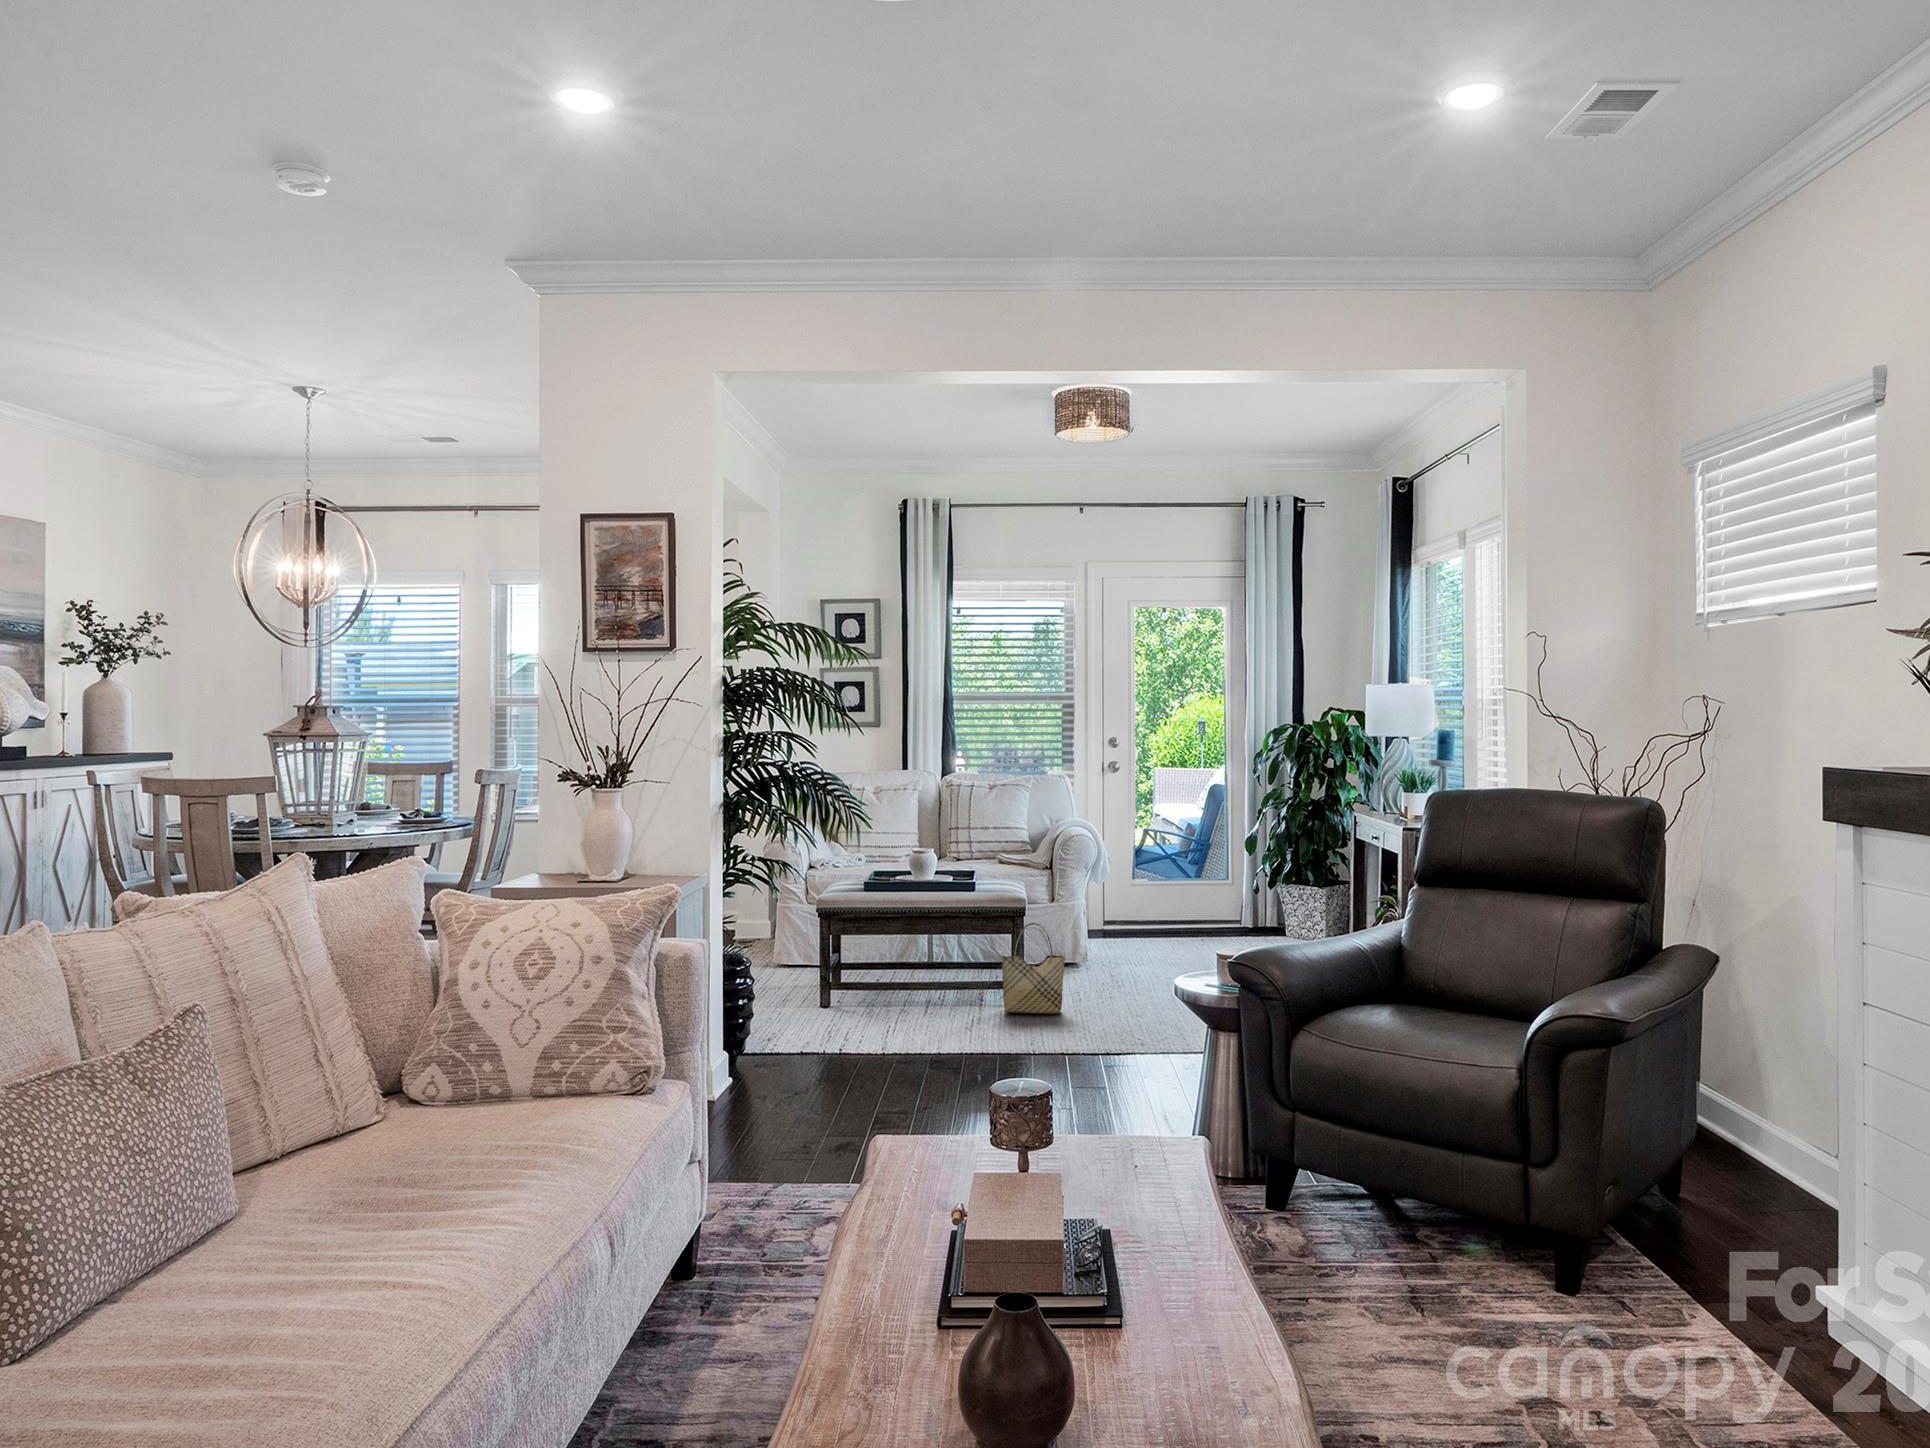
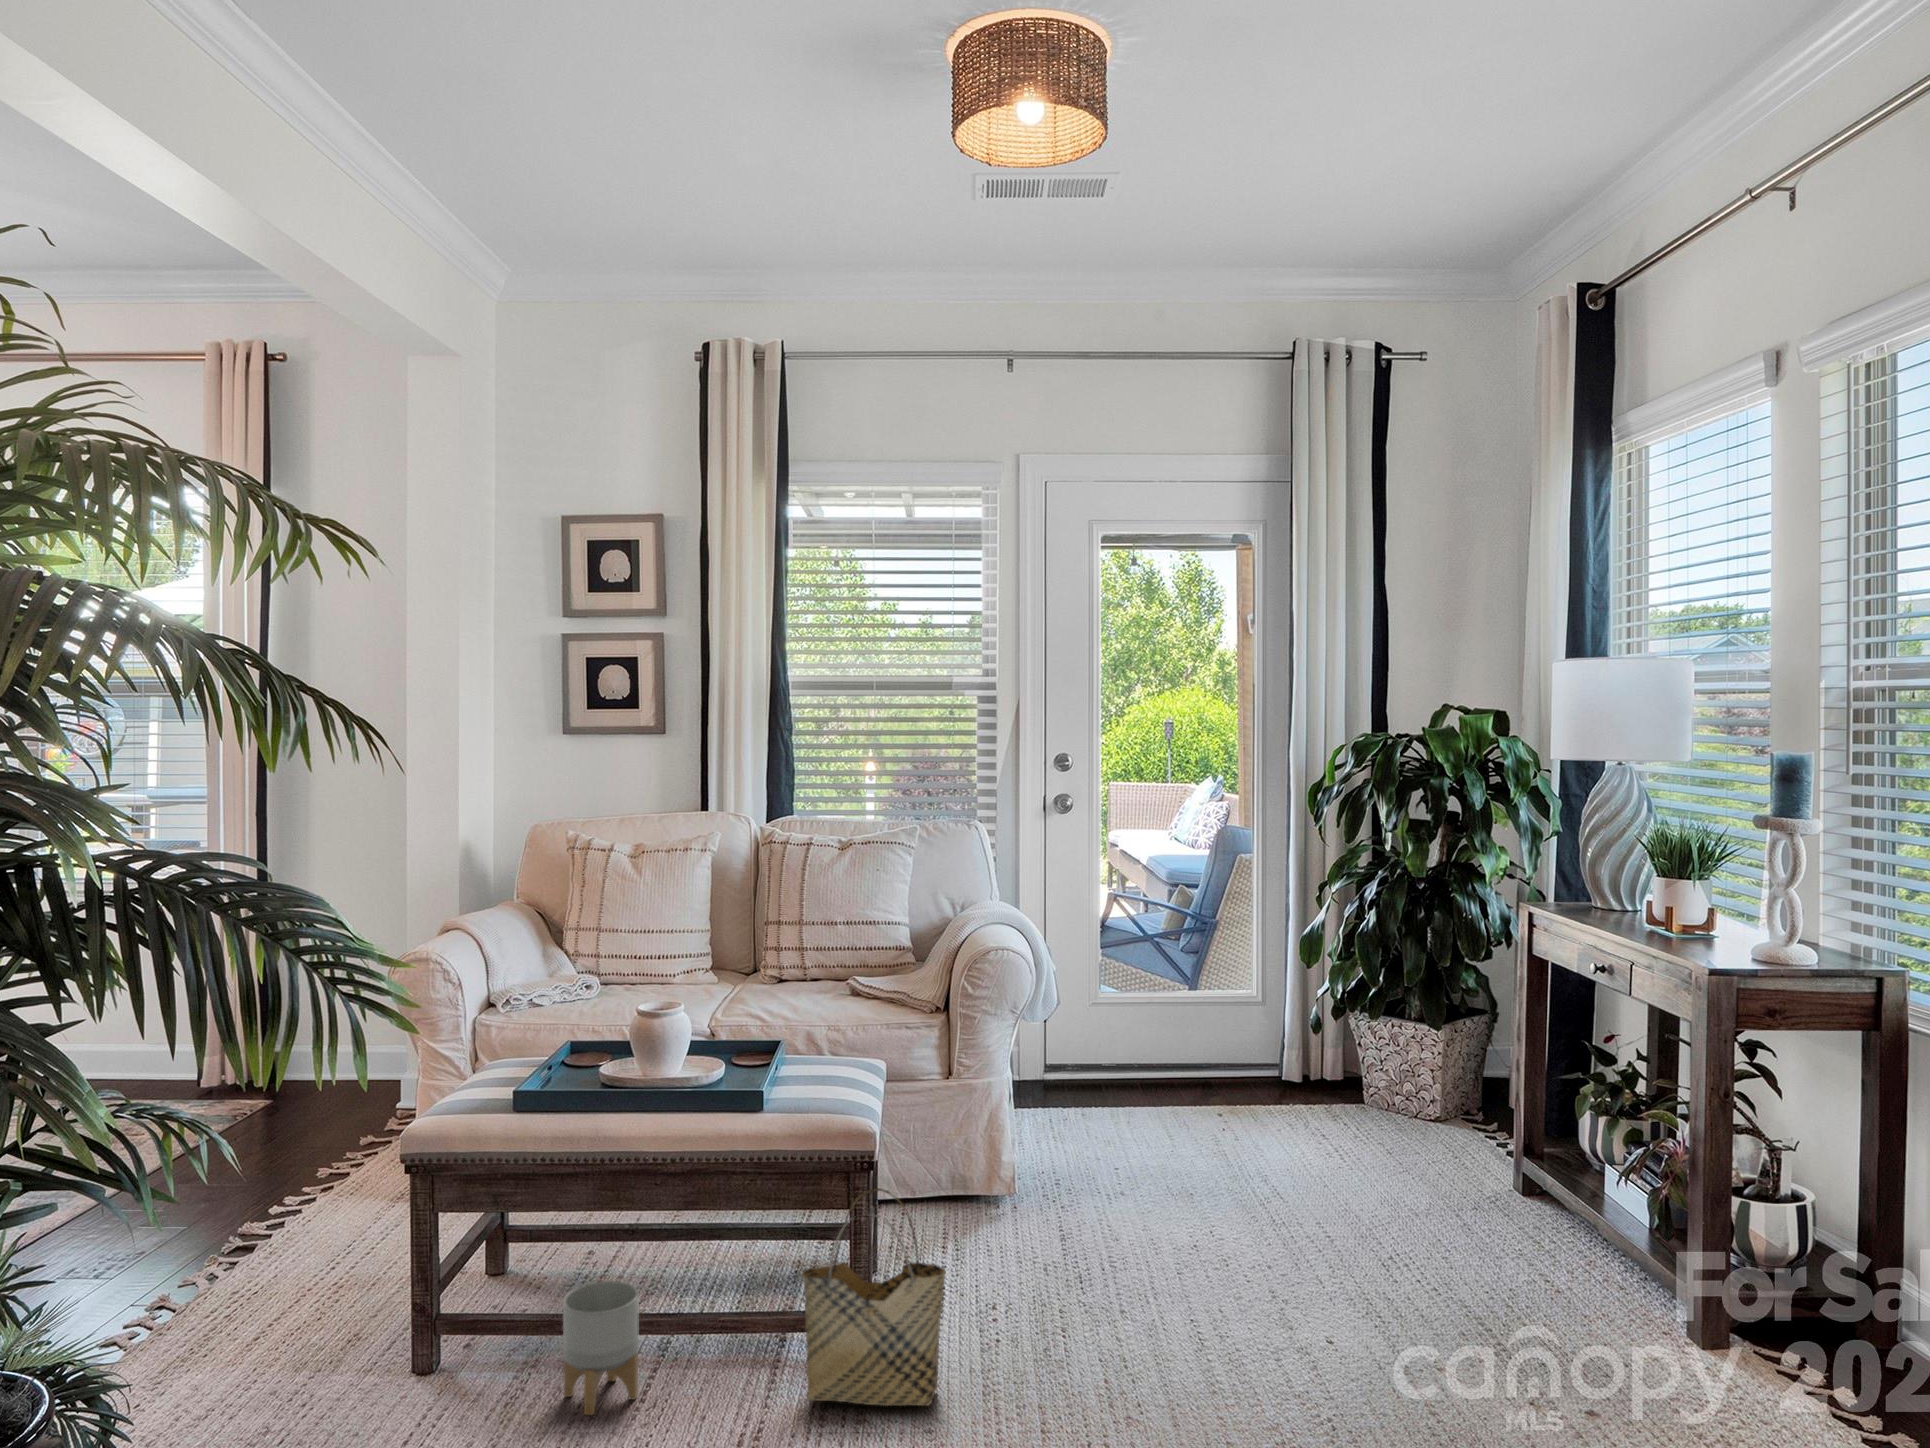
planter: none [895,965,927,1017] -> present [563,1281,639,1415]

